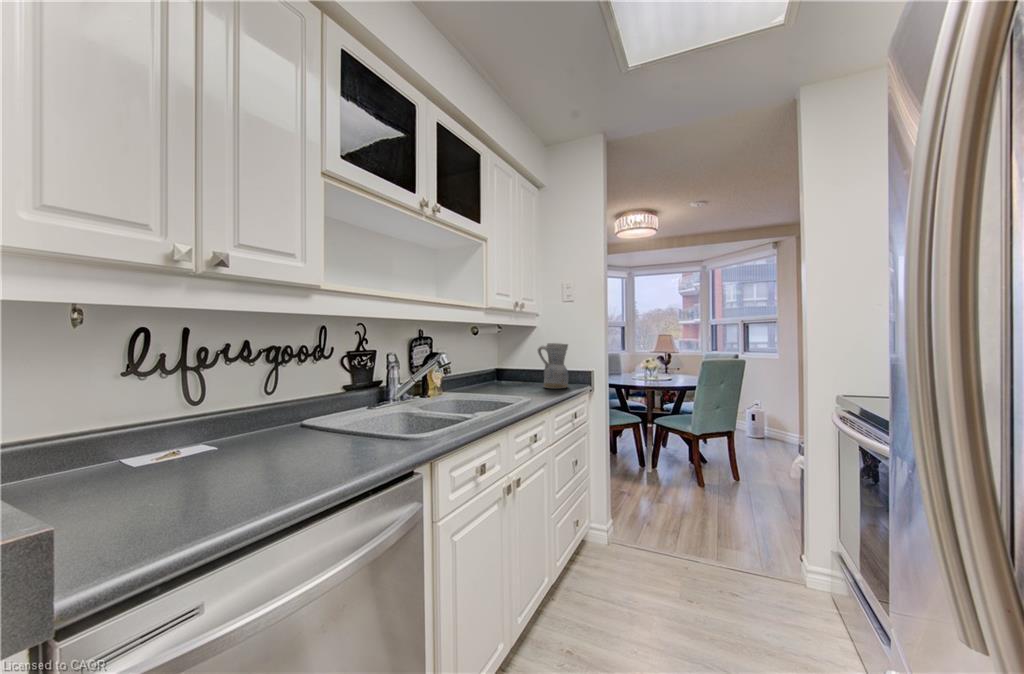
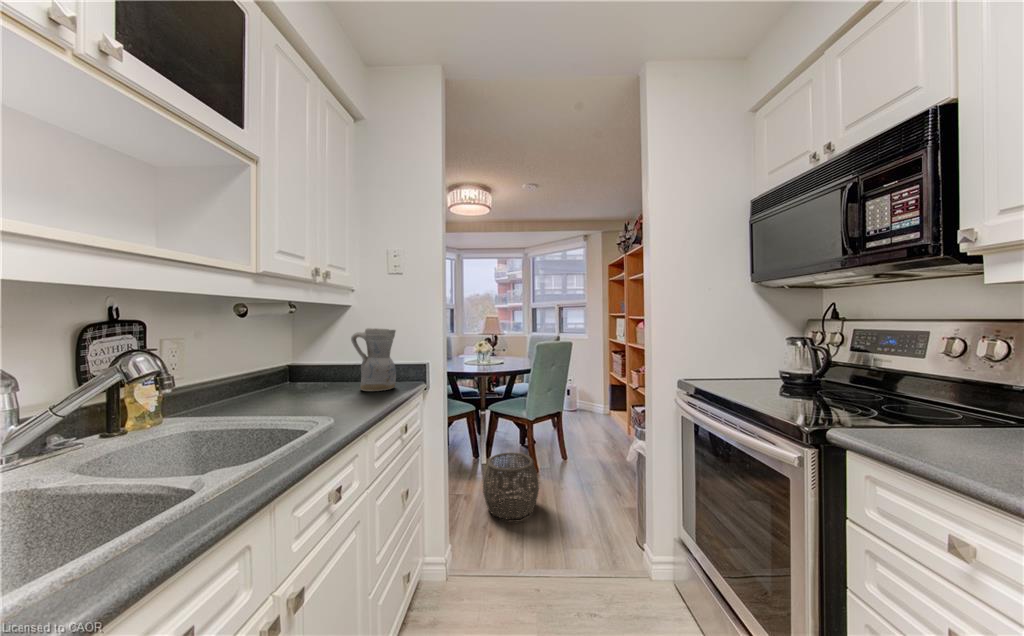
woven basket: none [643,460,699,518] -> present [483,453,539,519]

